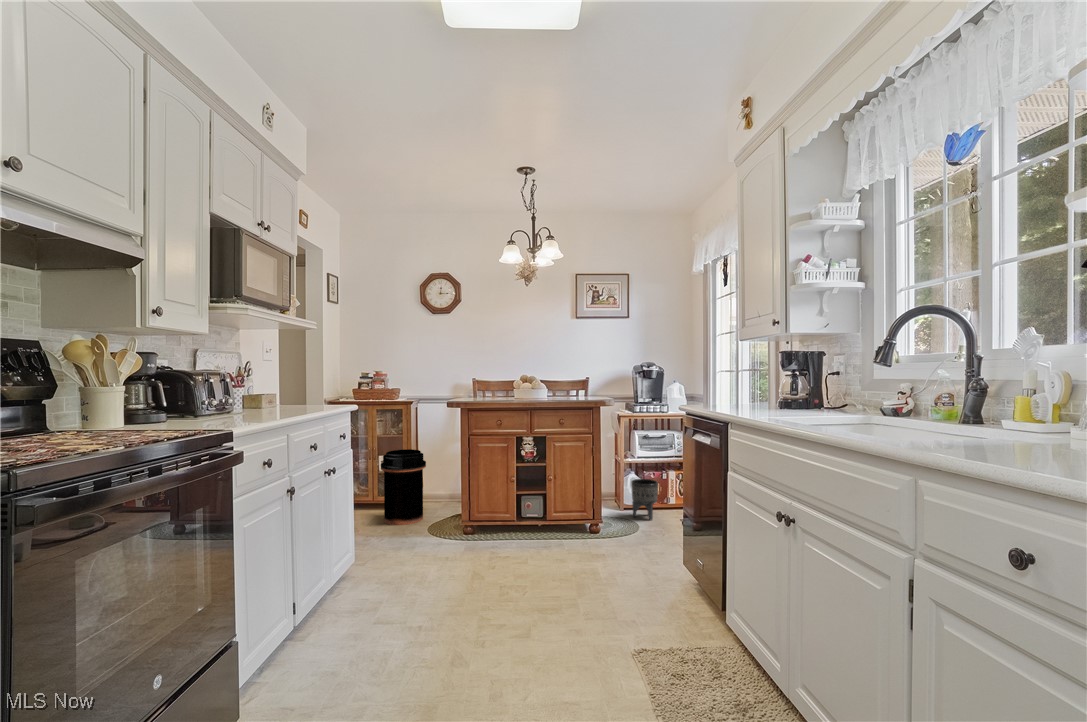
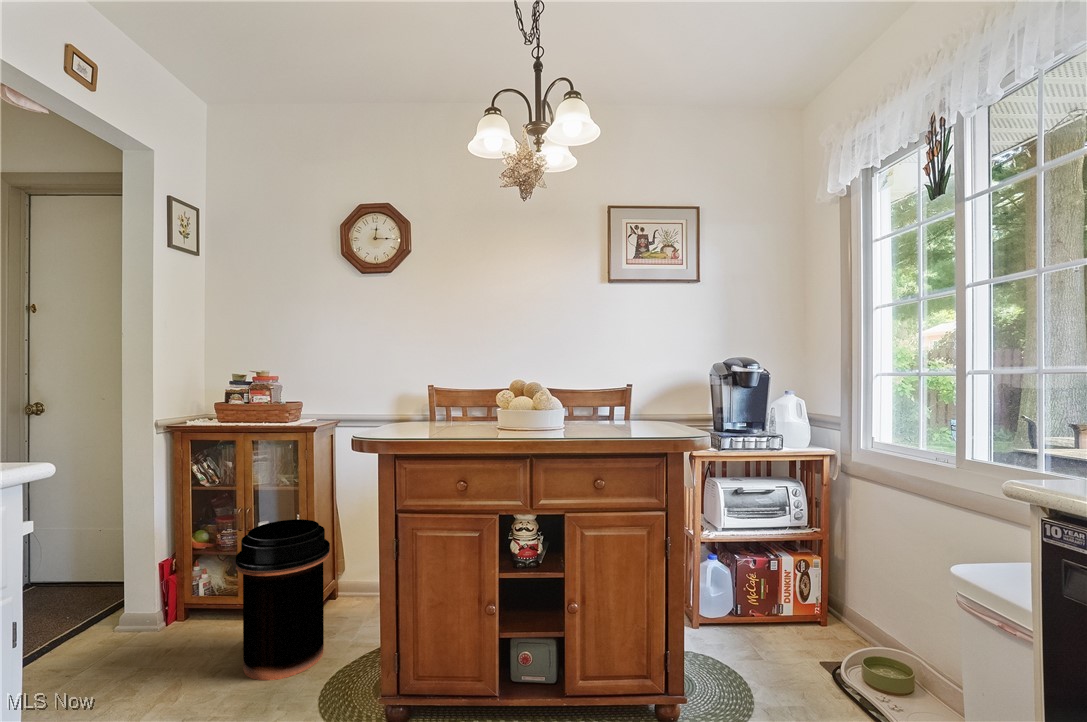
planter: present [631,479,658,520] -> none [722,577,776,667]

